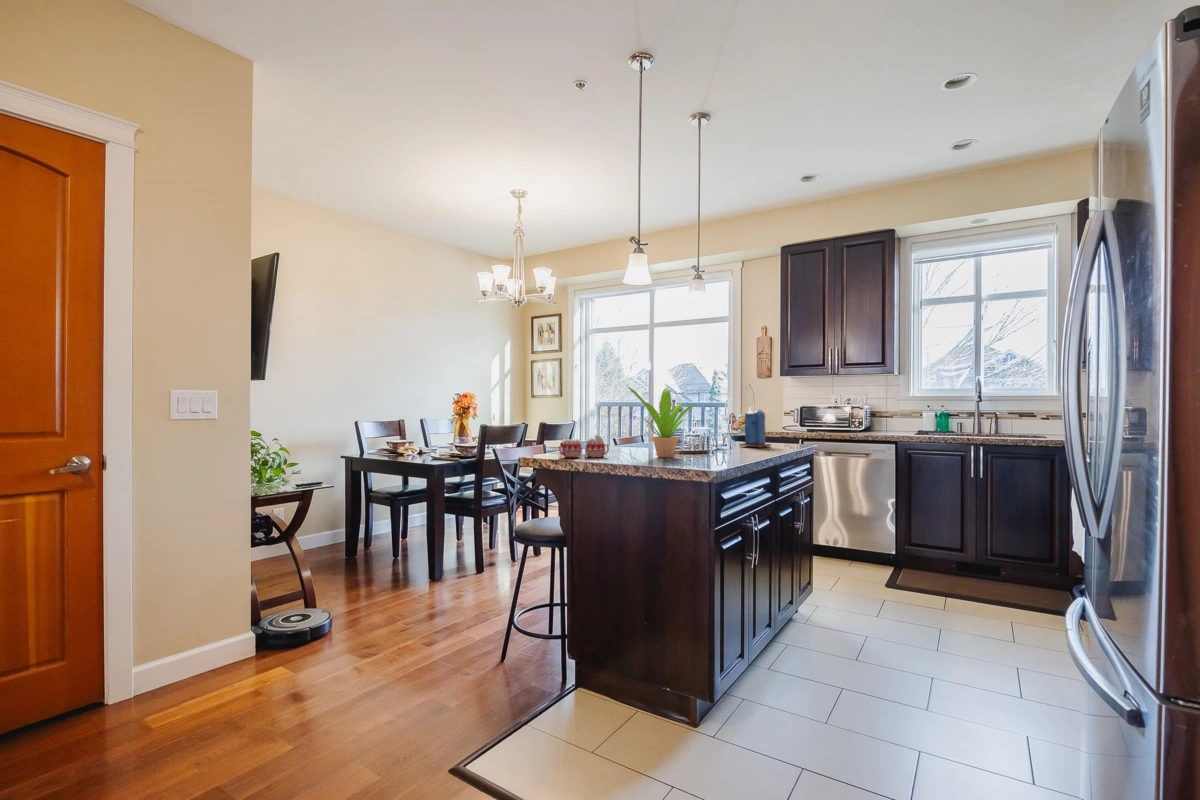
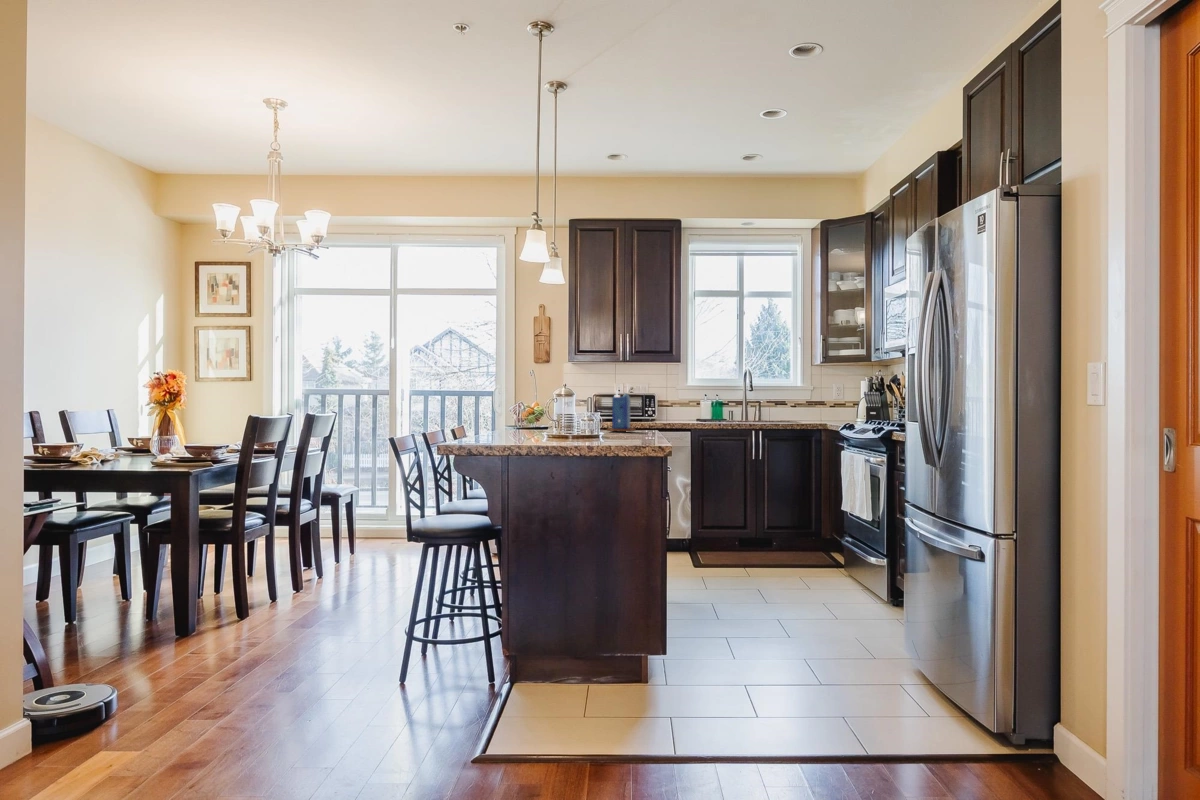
potted plant: present [628,387,695,457] -> none [540,364,608,440]
mug: present [559,434,609,458] -> none [458,417,516,444]

